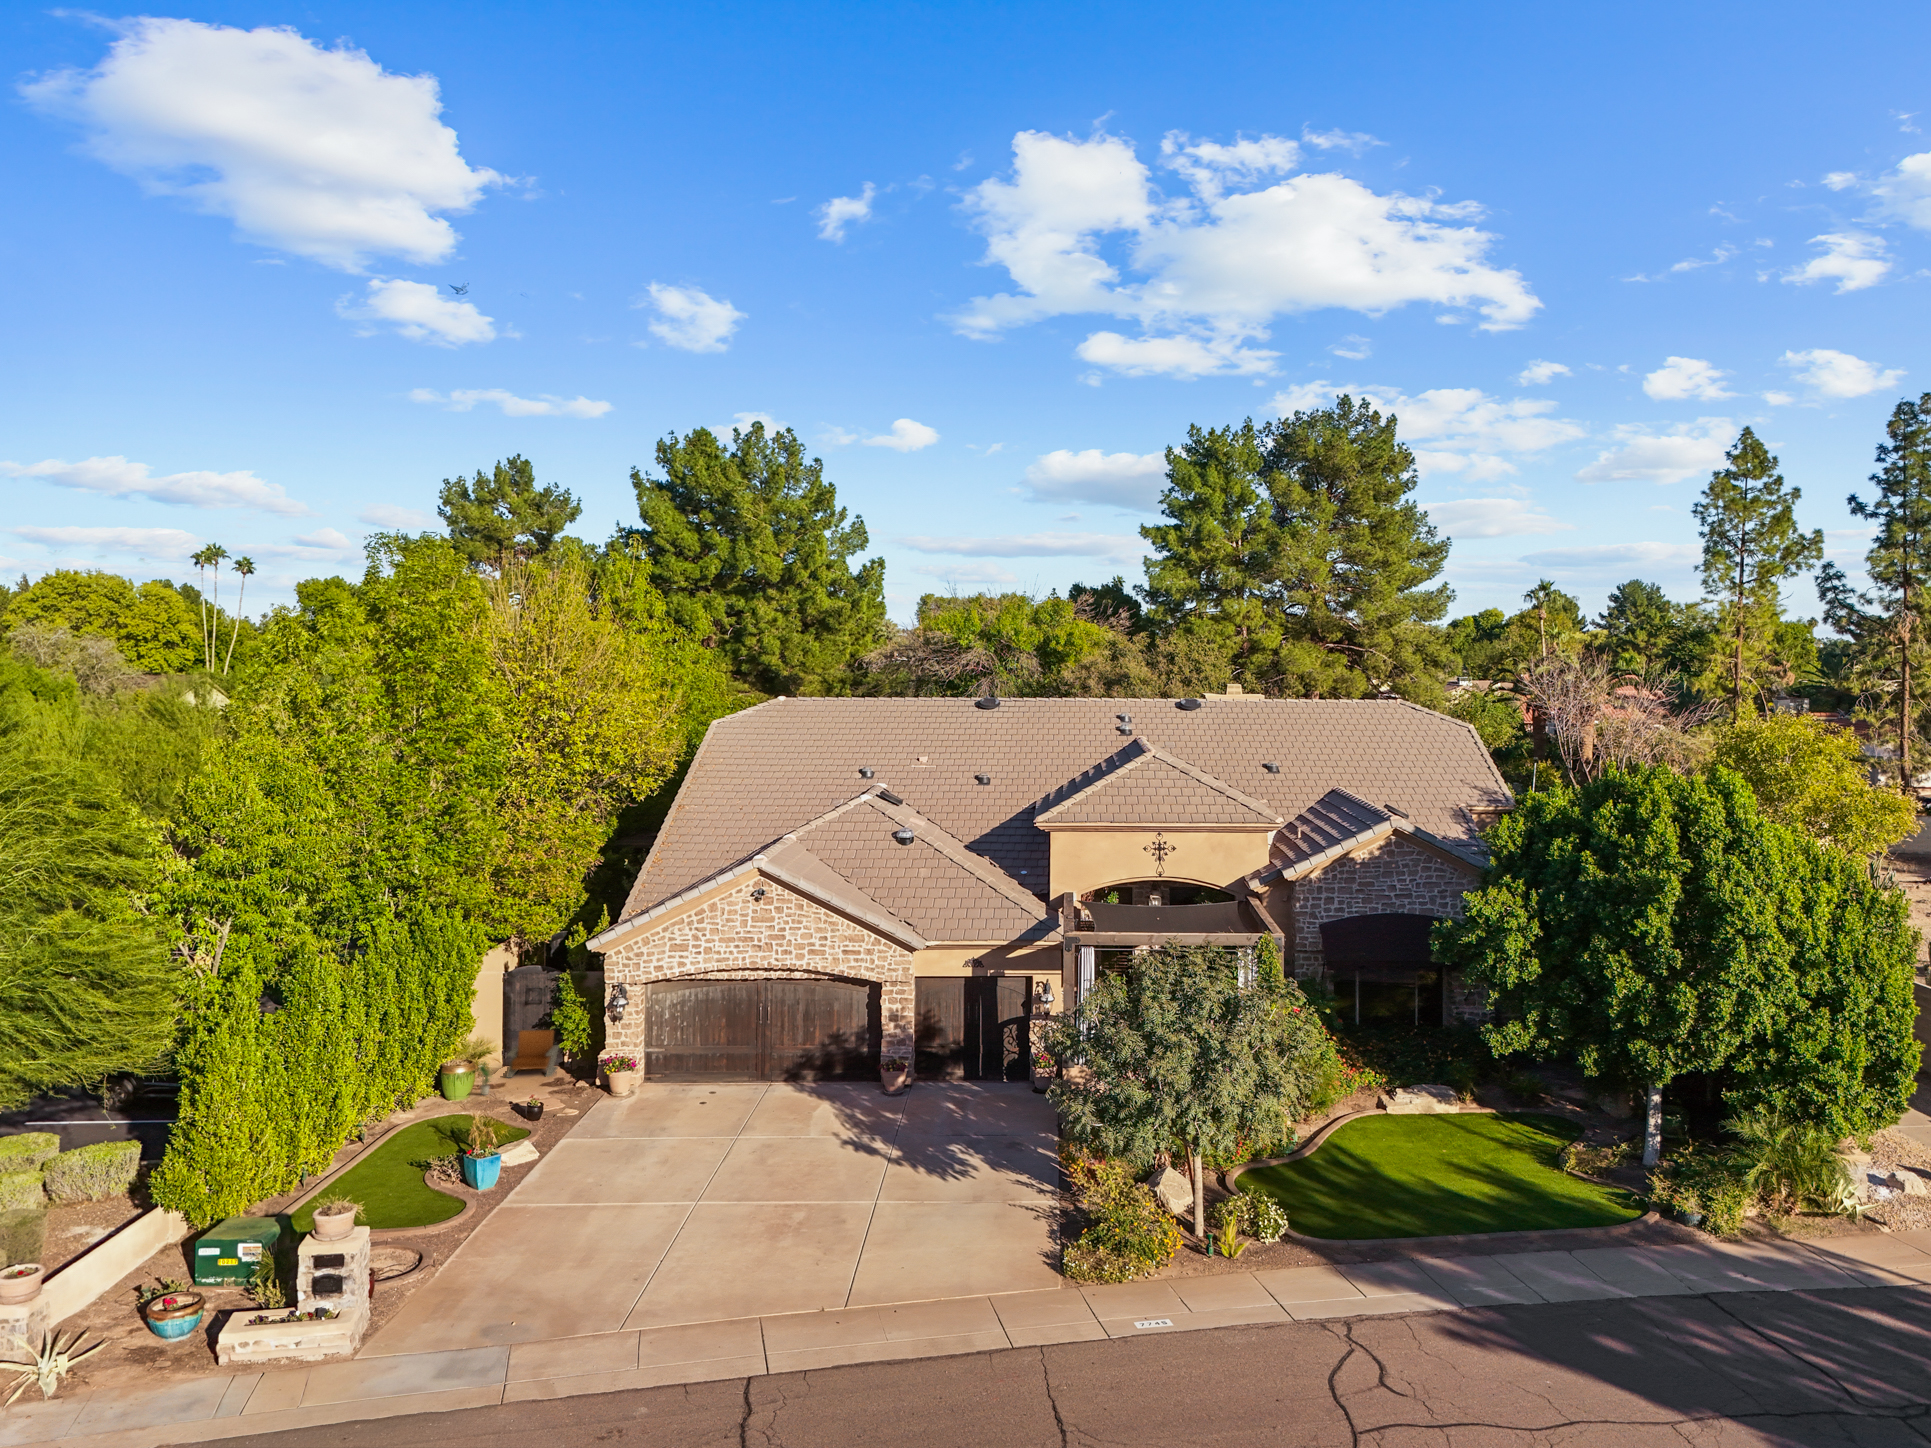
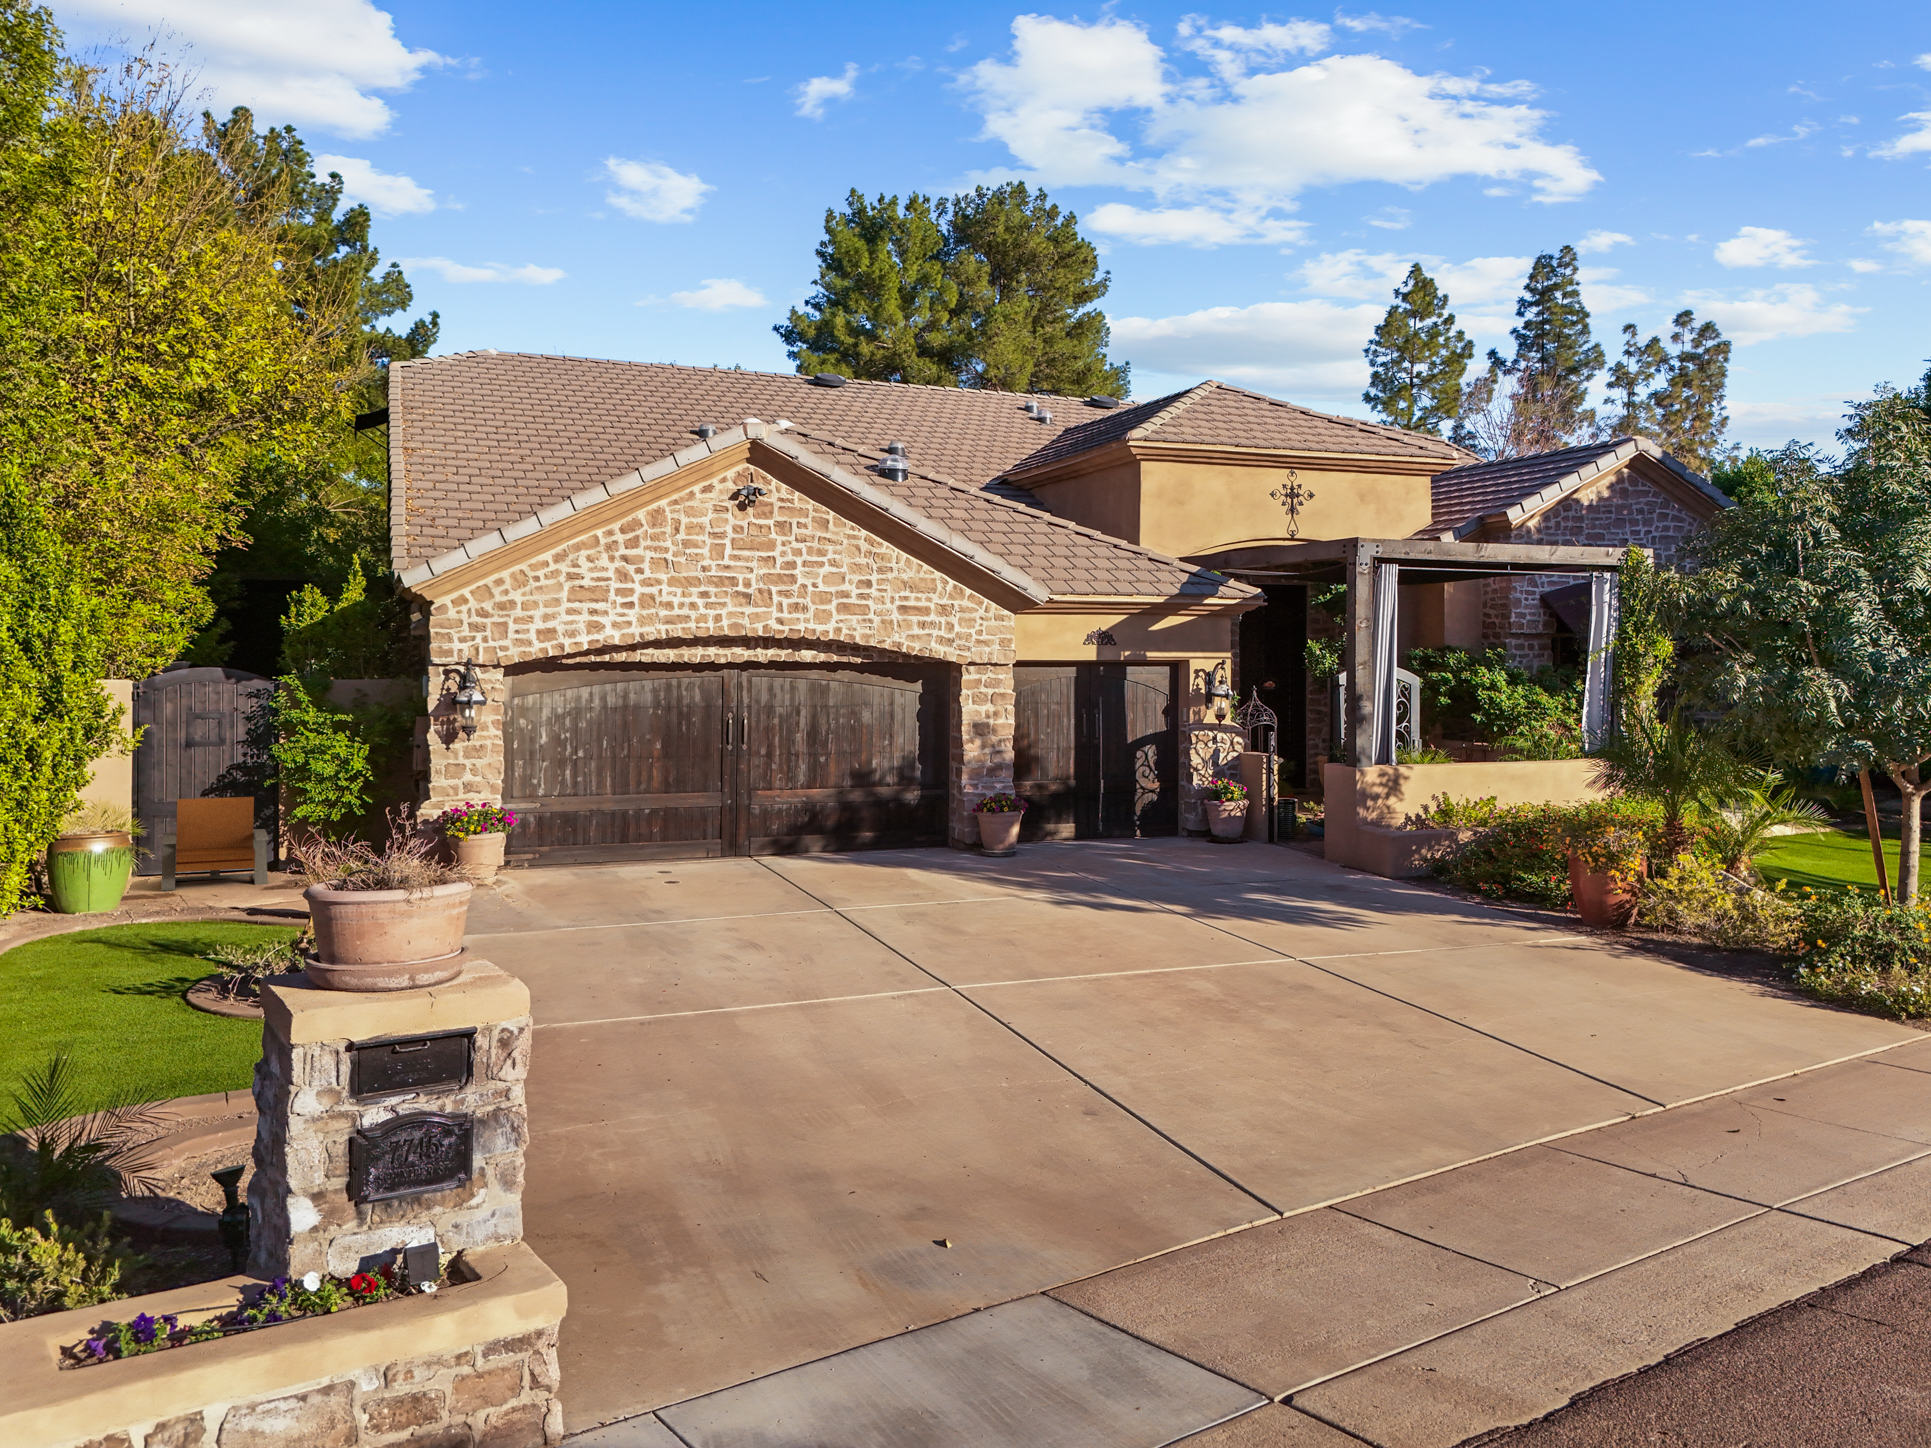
potted plant: present [477,1062,489,1095] -> none [116,835,168,910]

